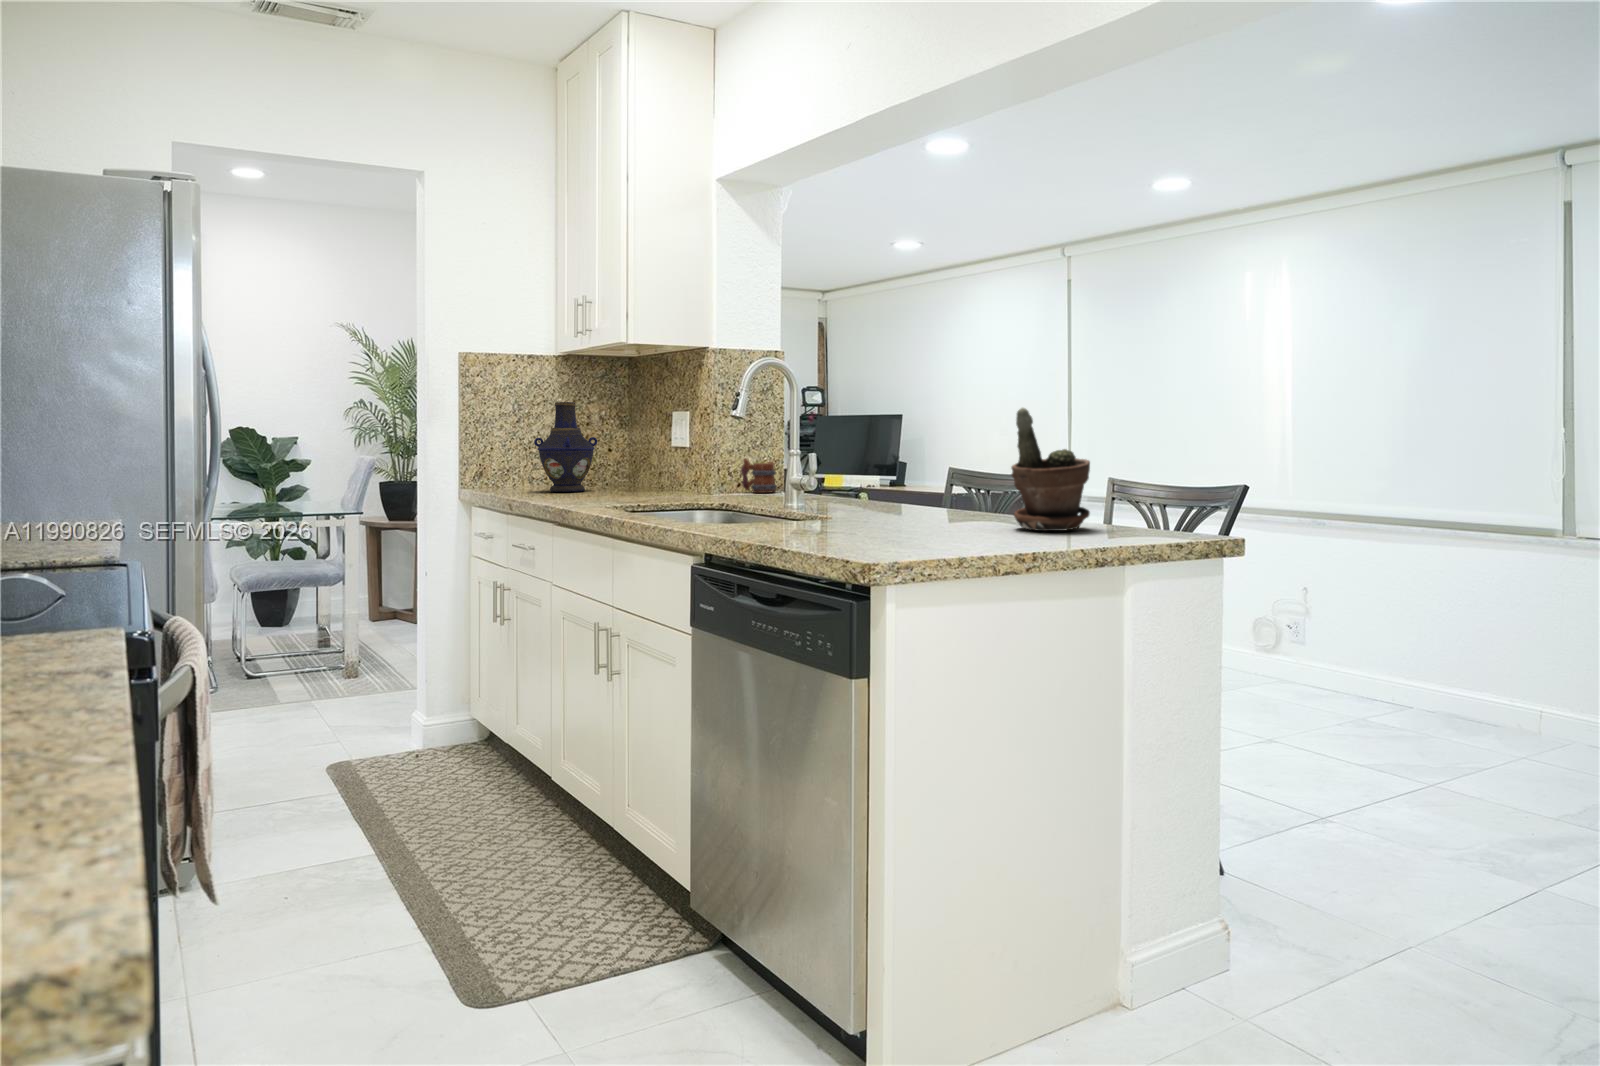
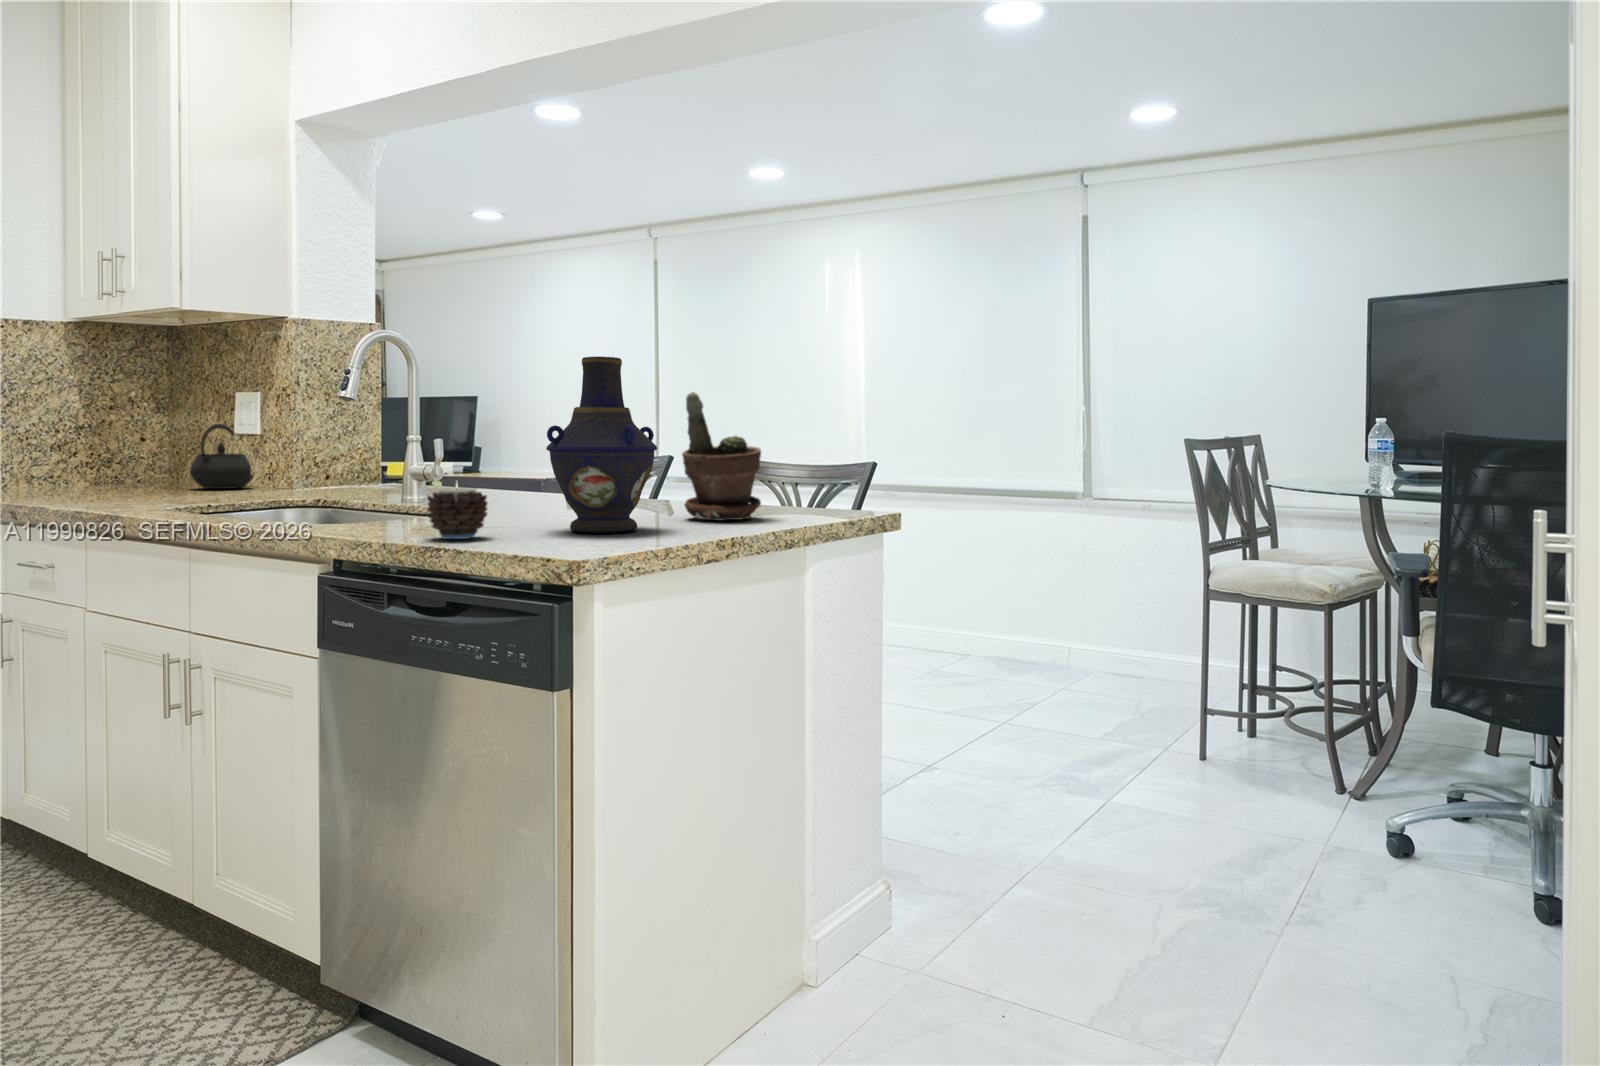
vase: present [534,402,597,492] -> present [546,357,657,533]
kettle: none [638,437,686,492] -> present [190,424,254,489]
mug: present [740,459,777,493] -> none [327,450,374,489]
candle: none [771,493,821,543] -> present [427,484,487,539]

